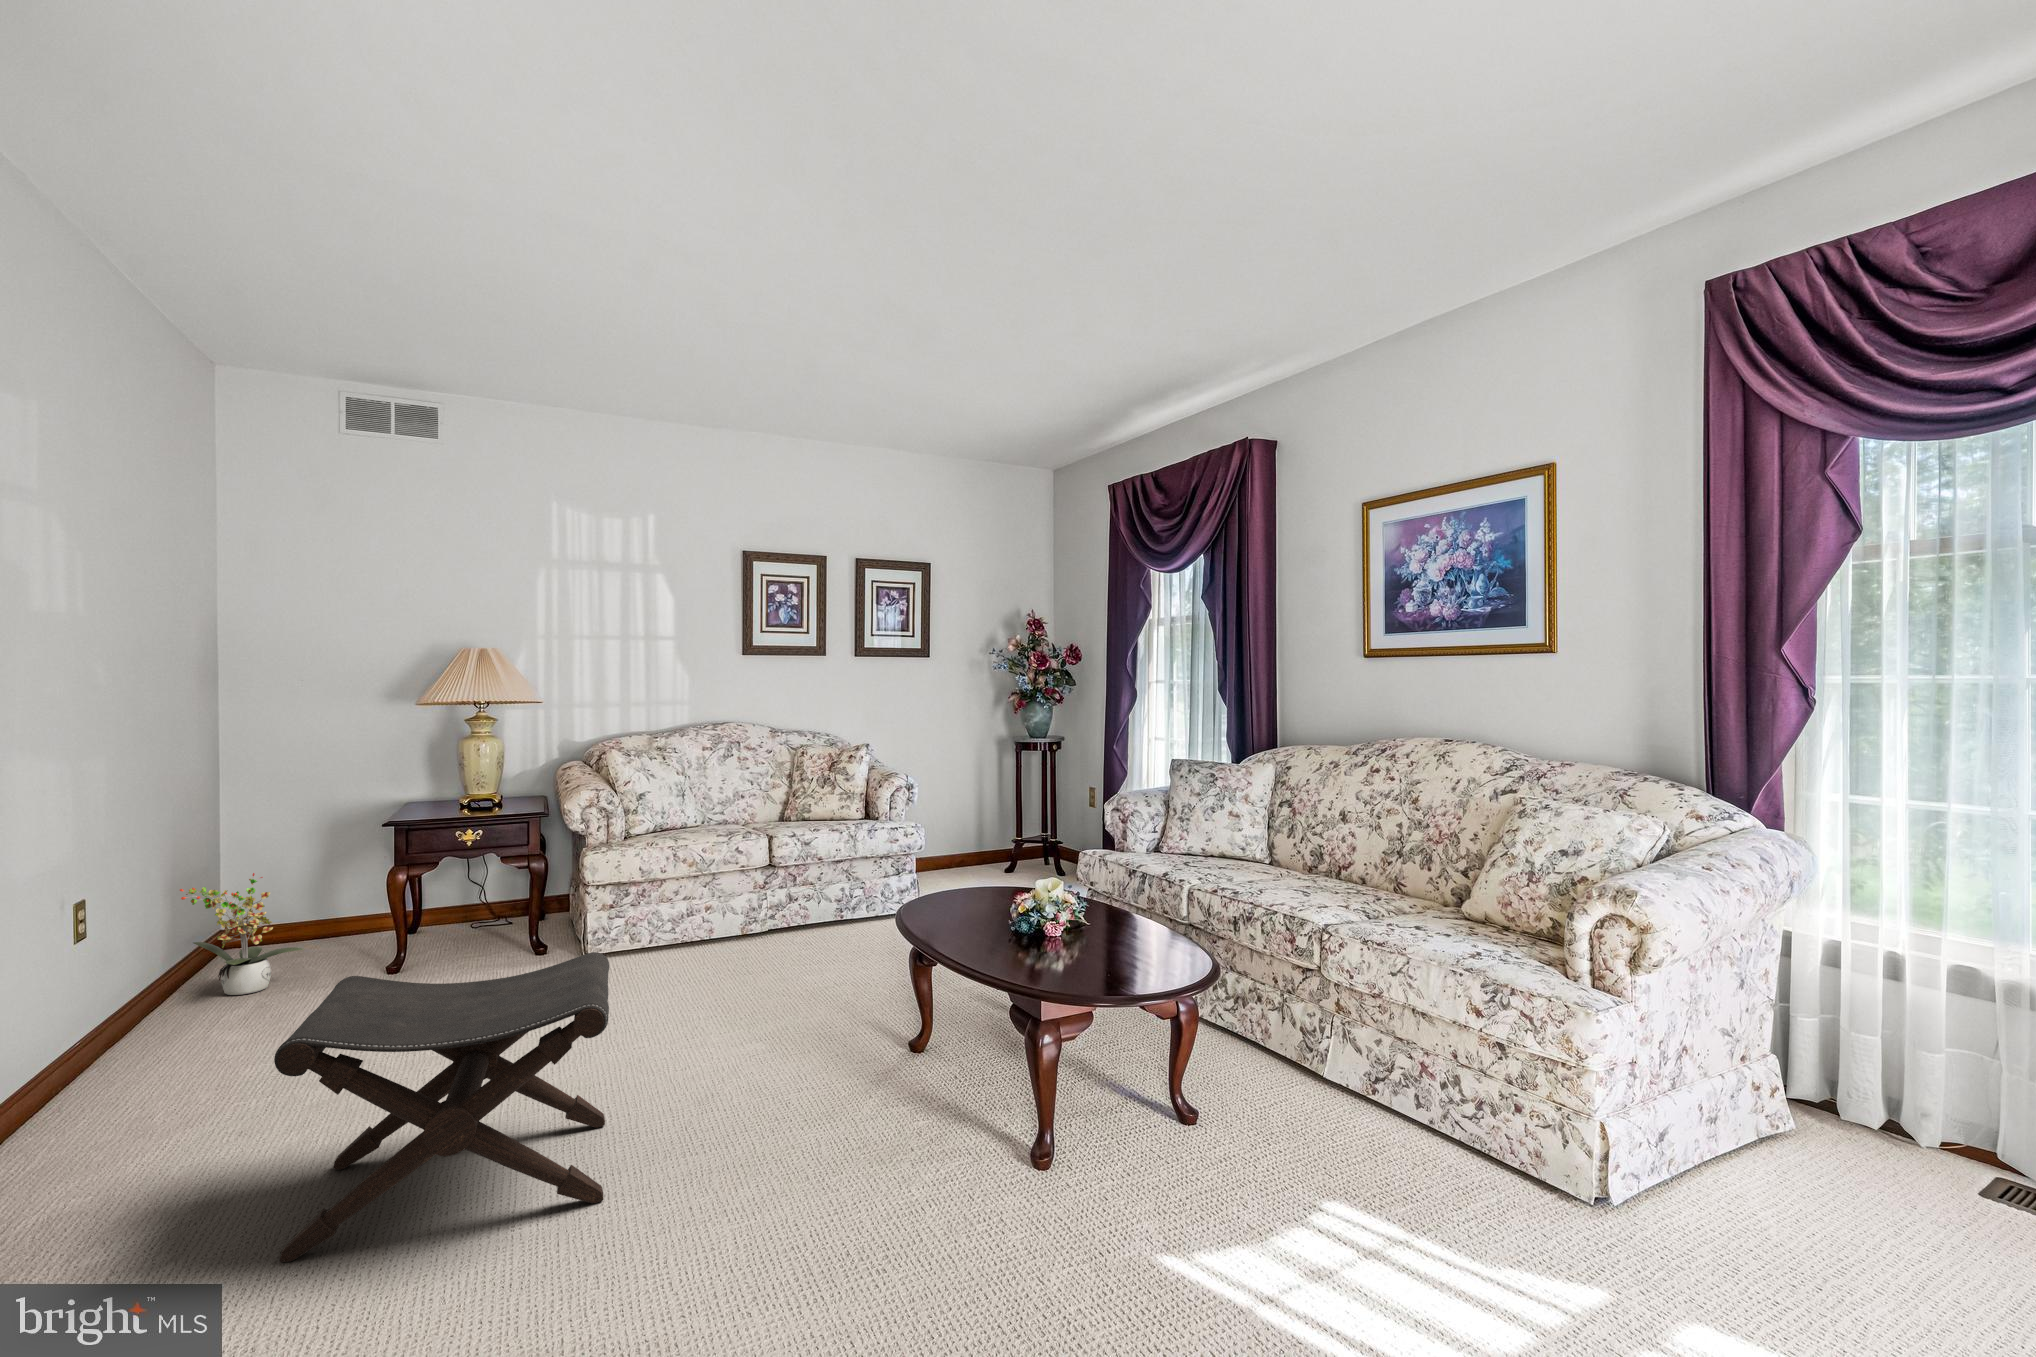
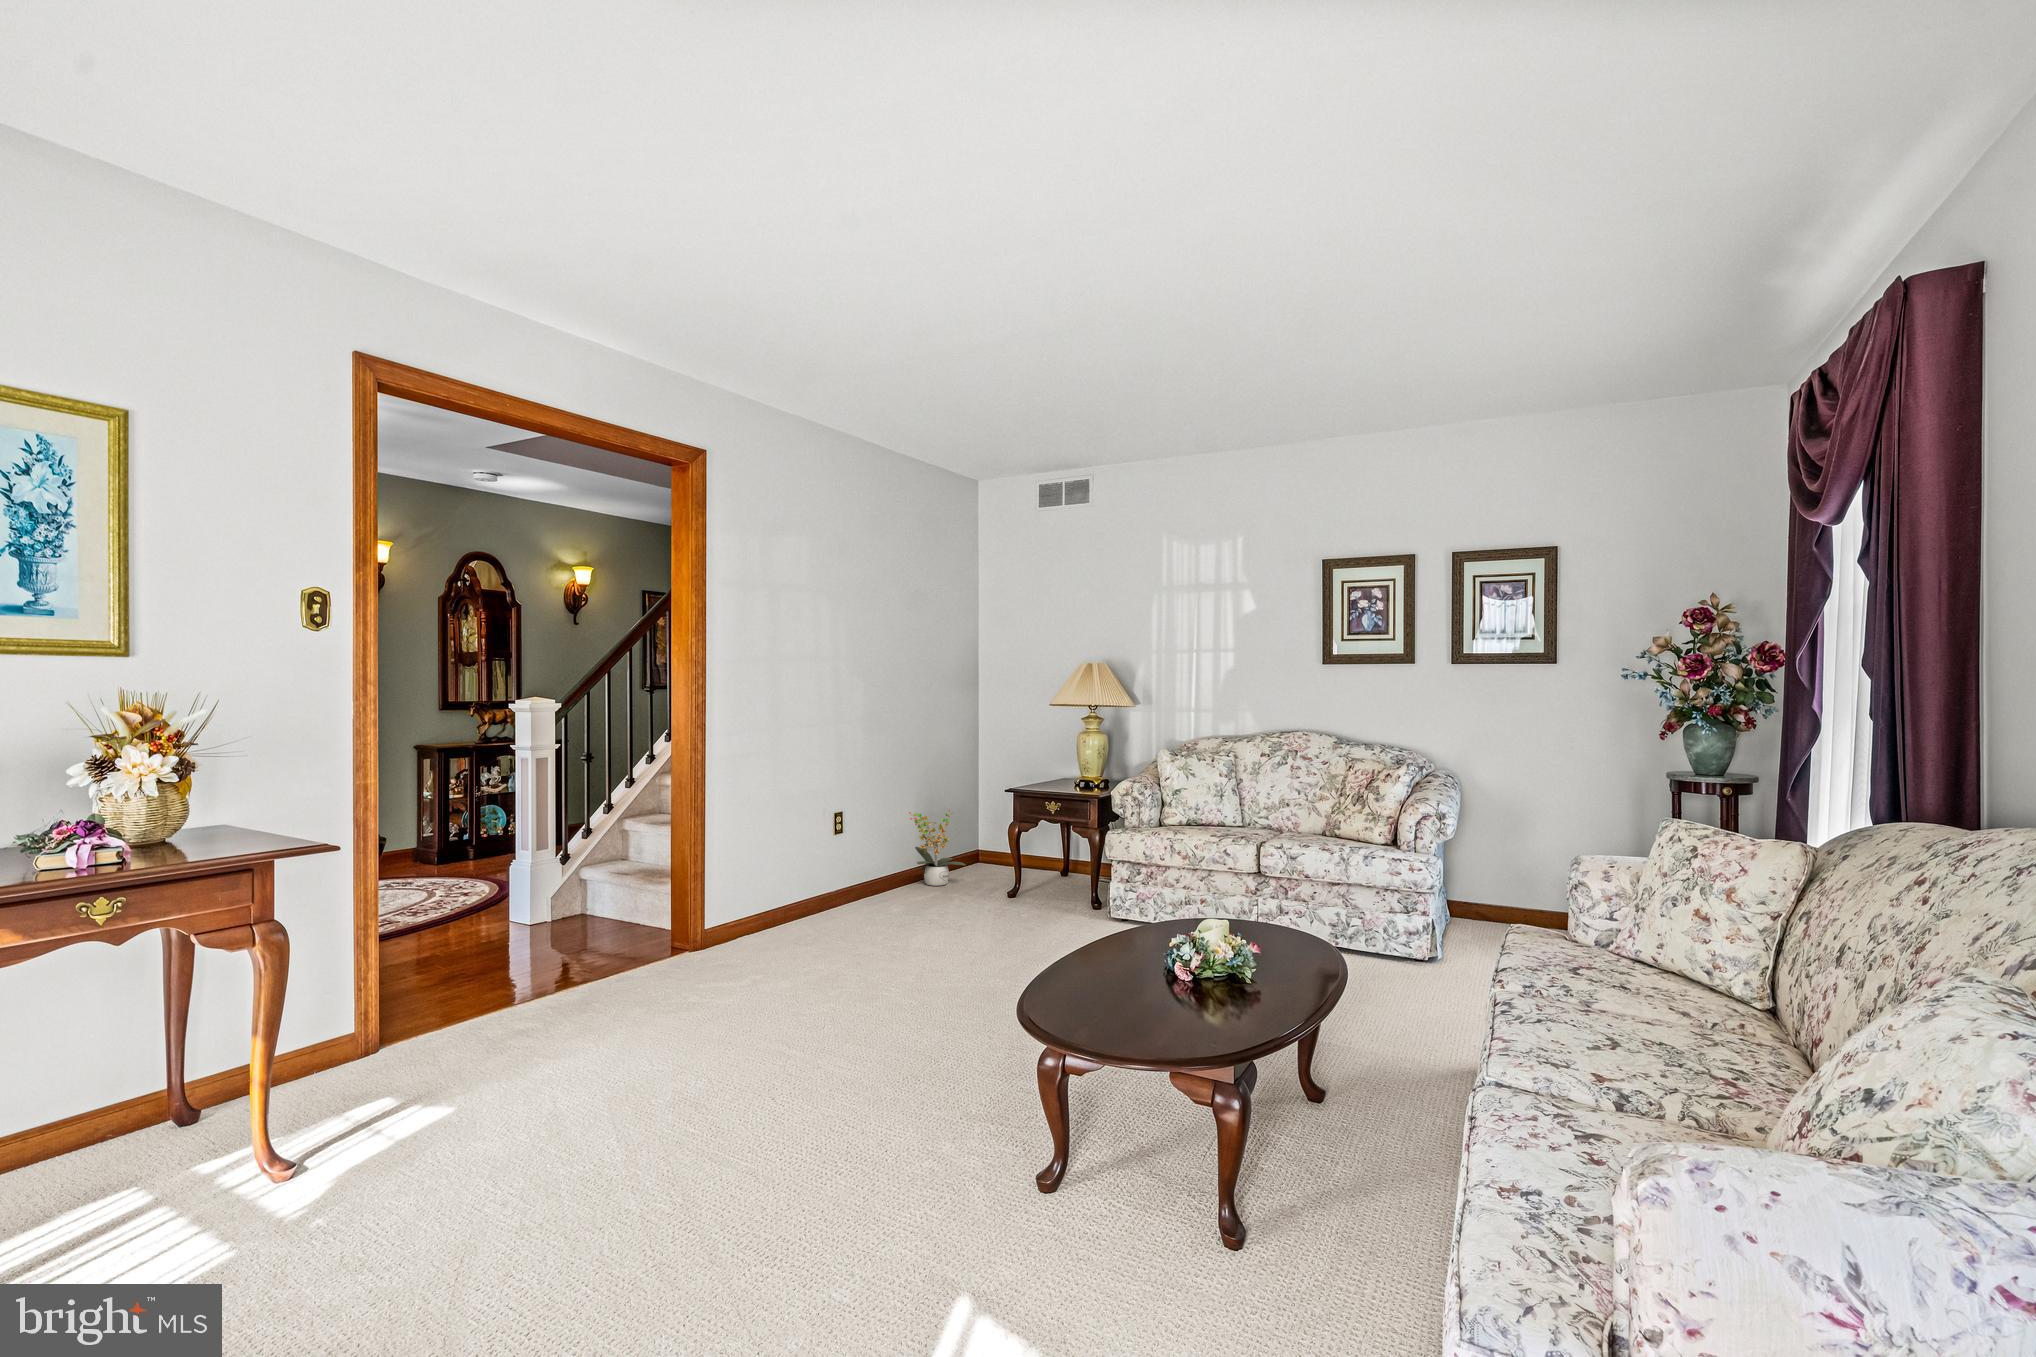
footstool: present [274,952,609,1262] -> none [669,865,887,1053]

